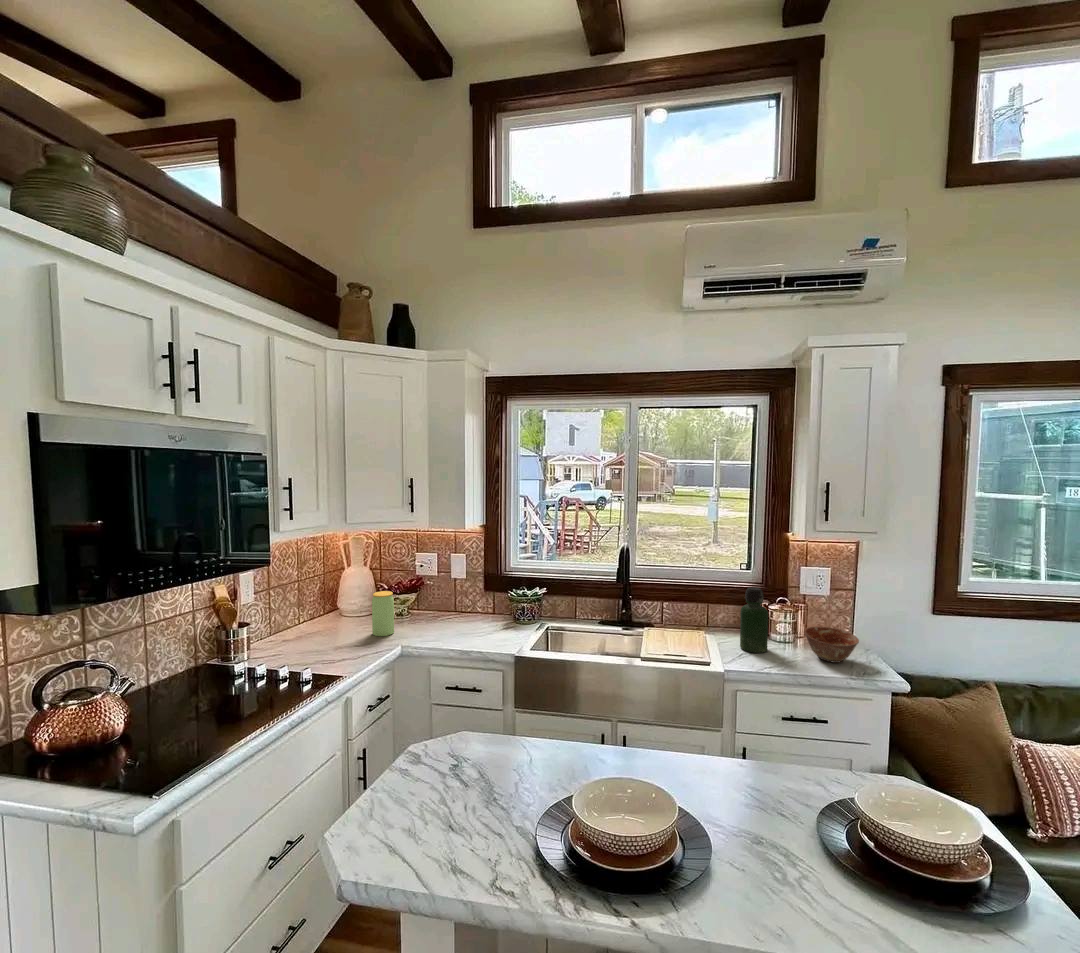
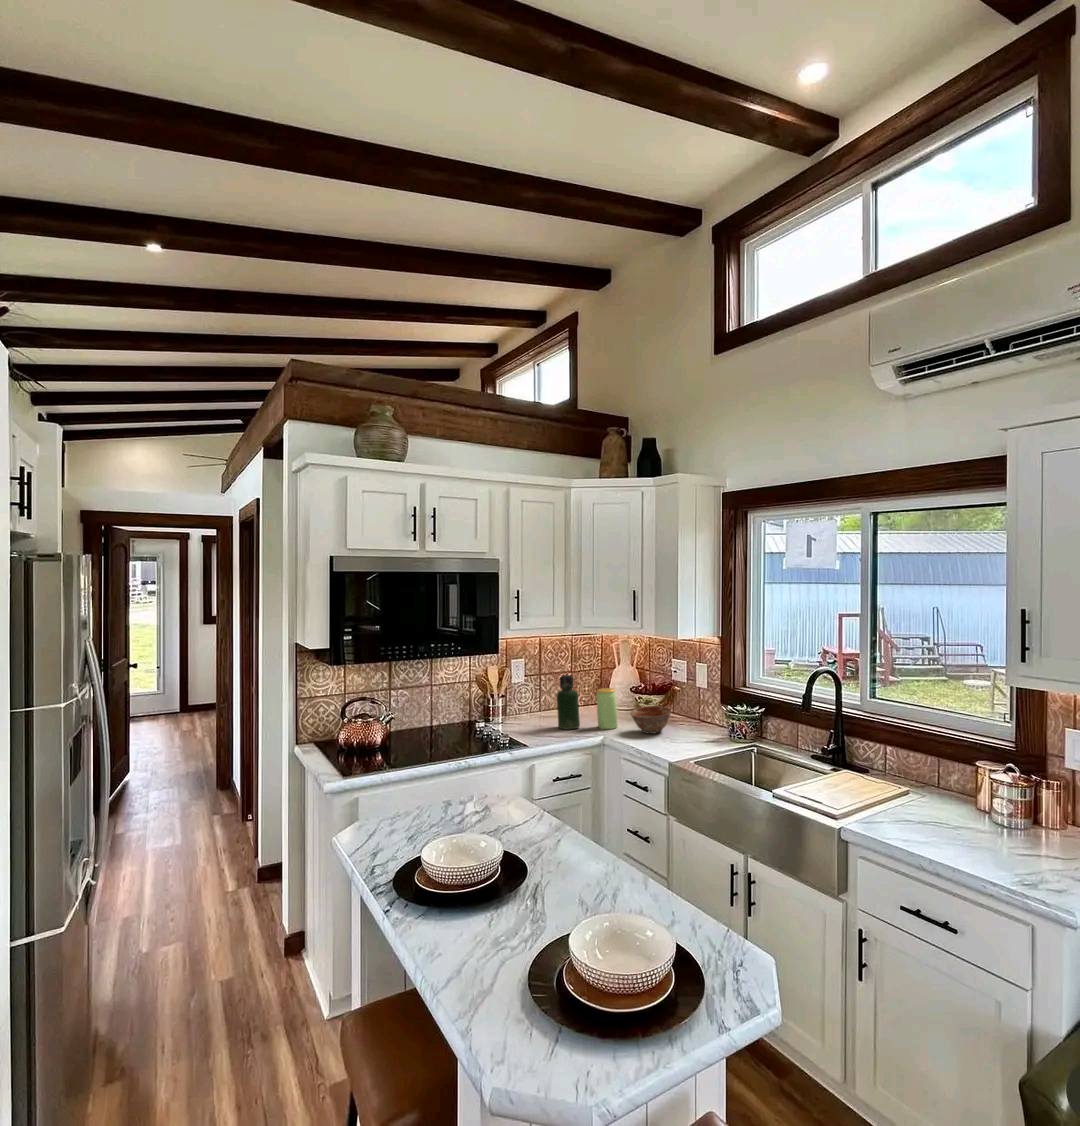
bottle: present [740,587,768,653] -> present [557,675,580,729]
ceramic bowl: present [805,627,859,663] -> present [630,706,671,734]

